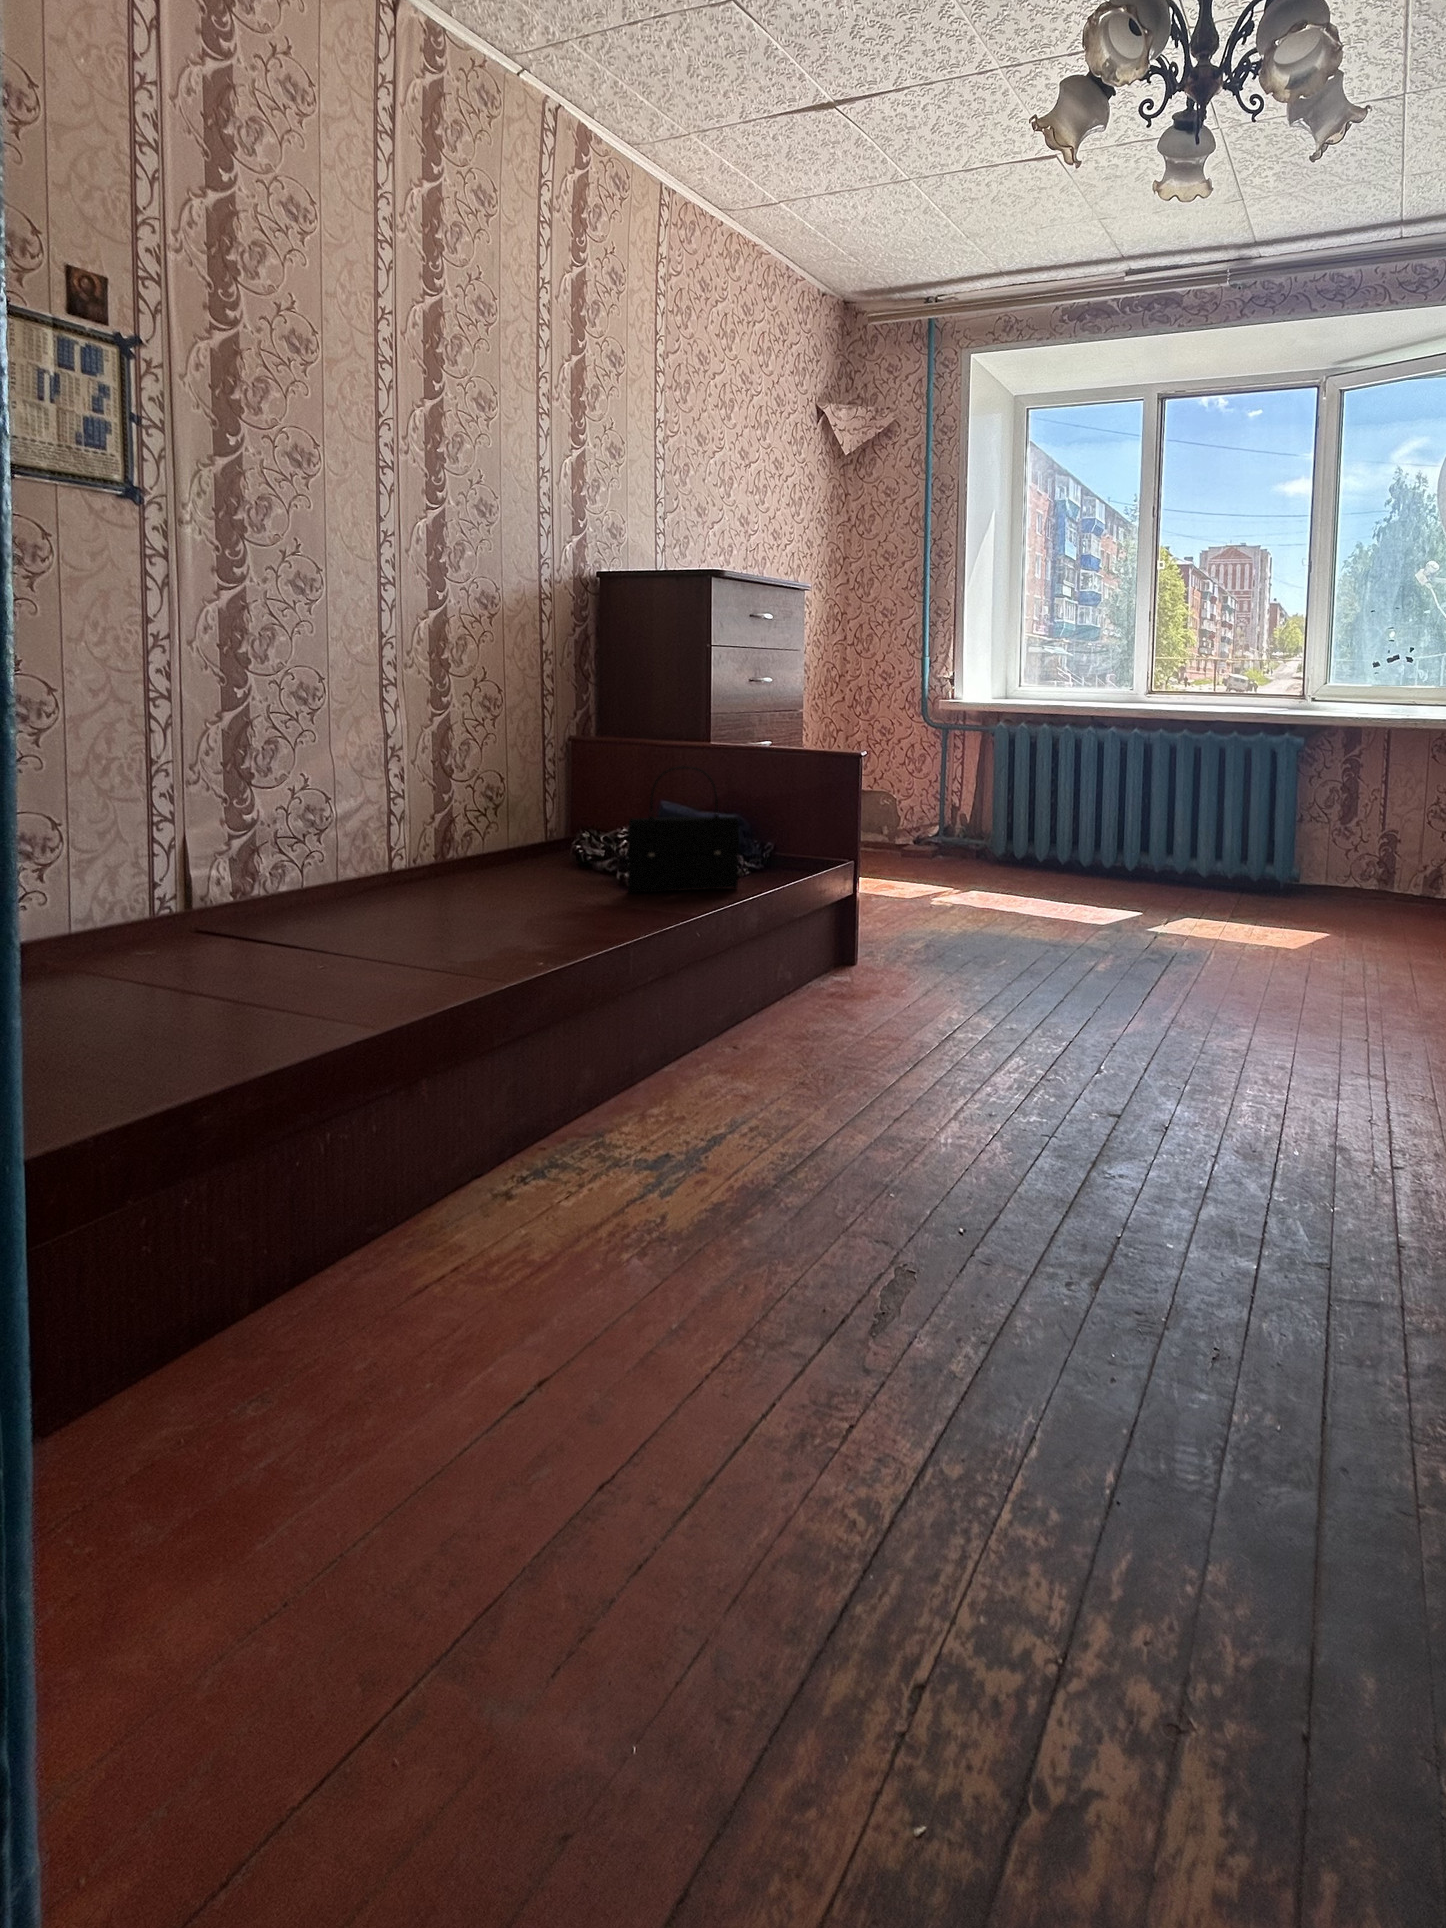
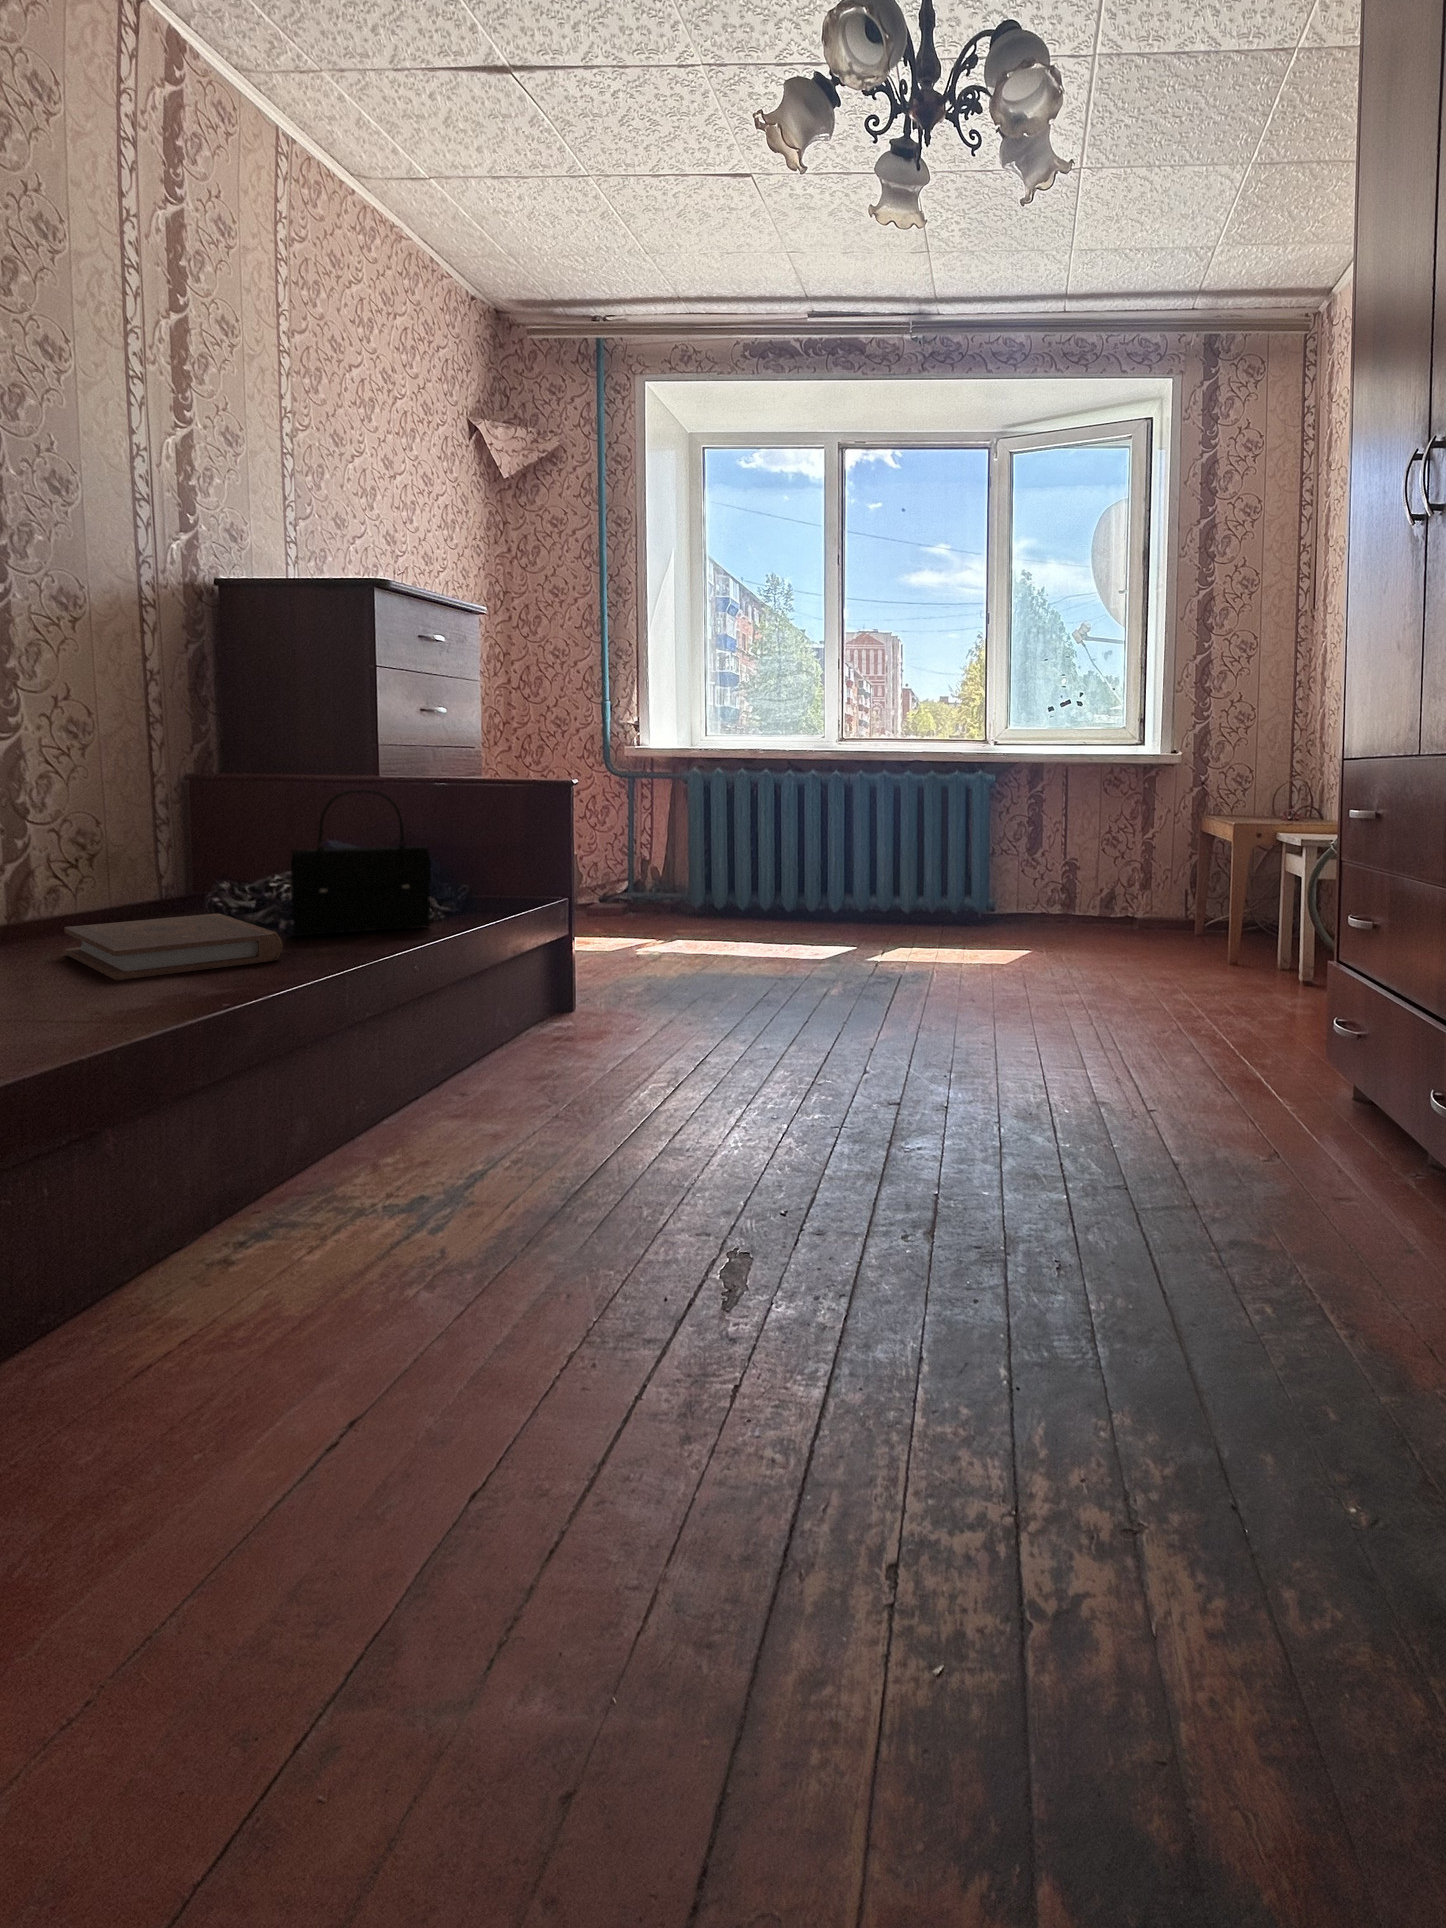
book: none [460,871,609,931] -> present [64,914,282,980]

